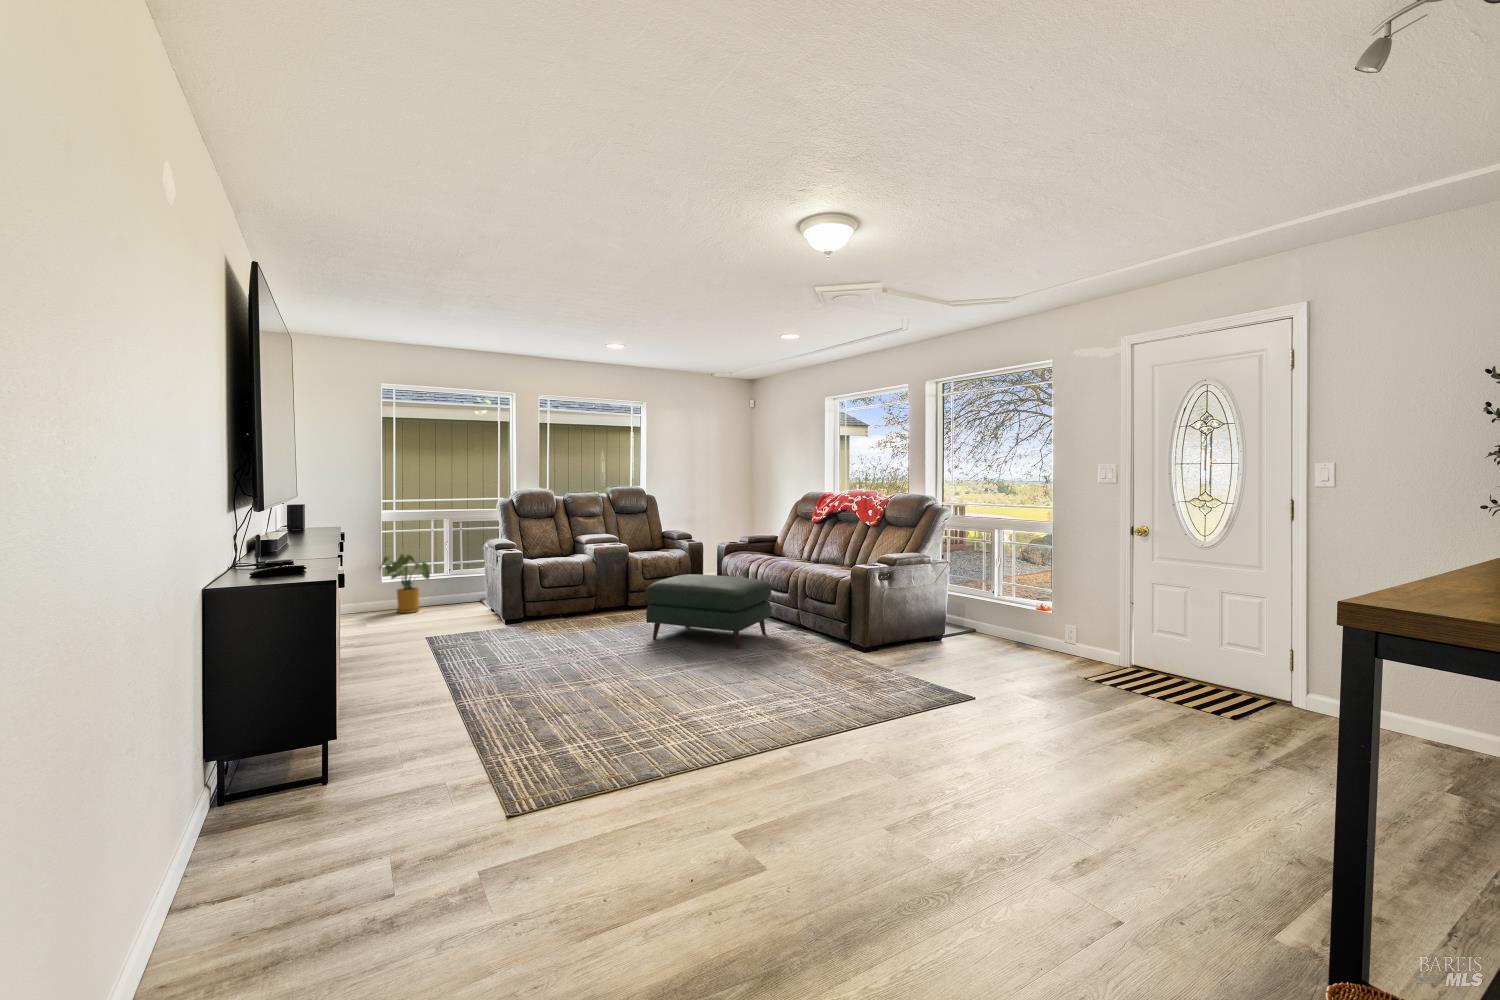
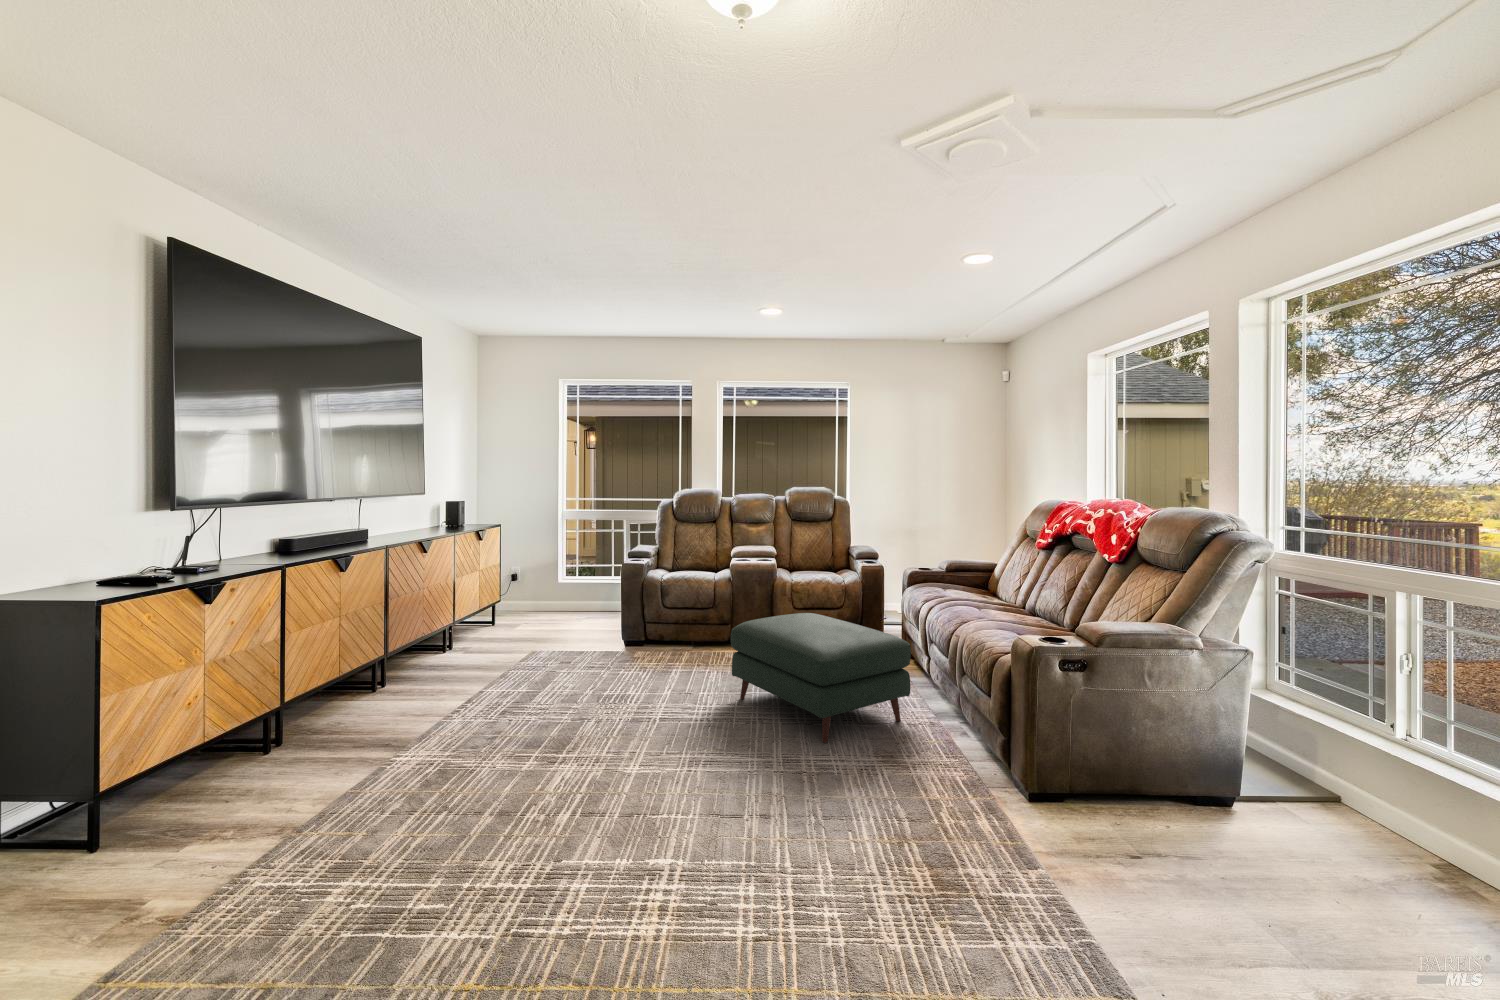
house plant: present [379,554,430,613] -> none [551,555,595,617]

